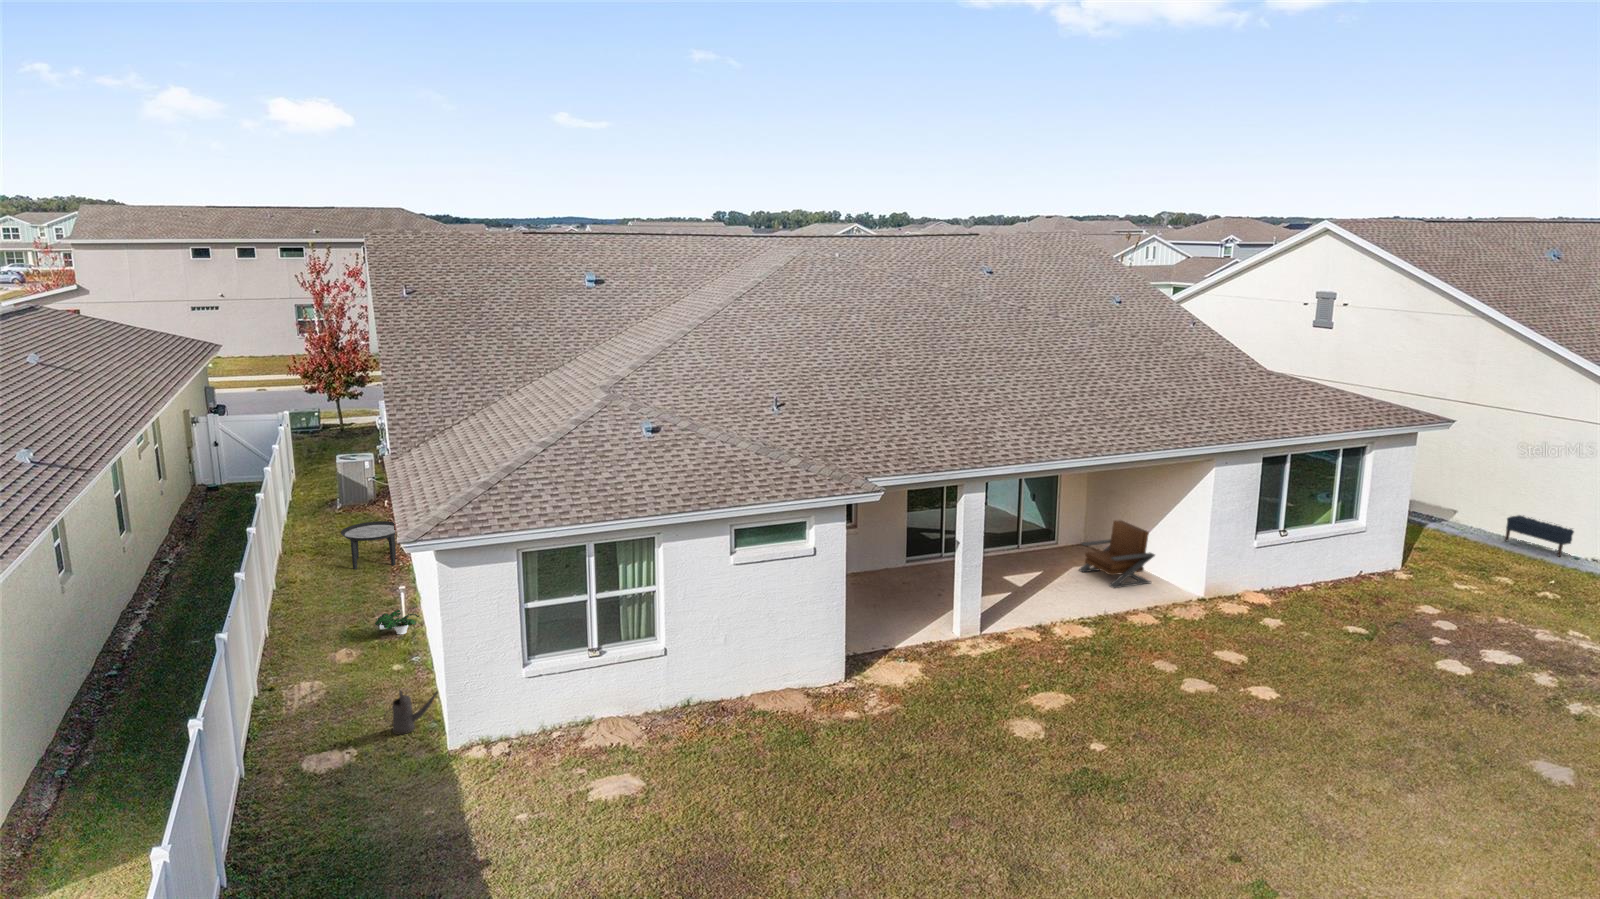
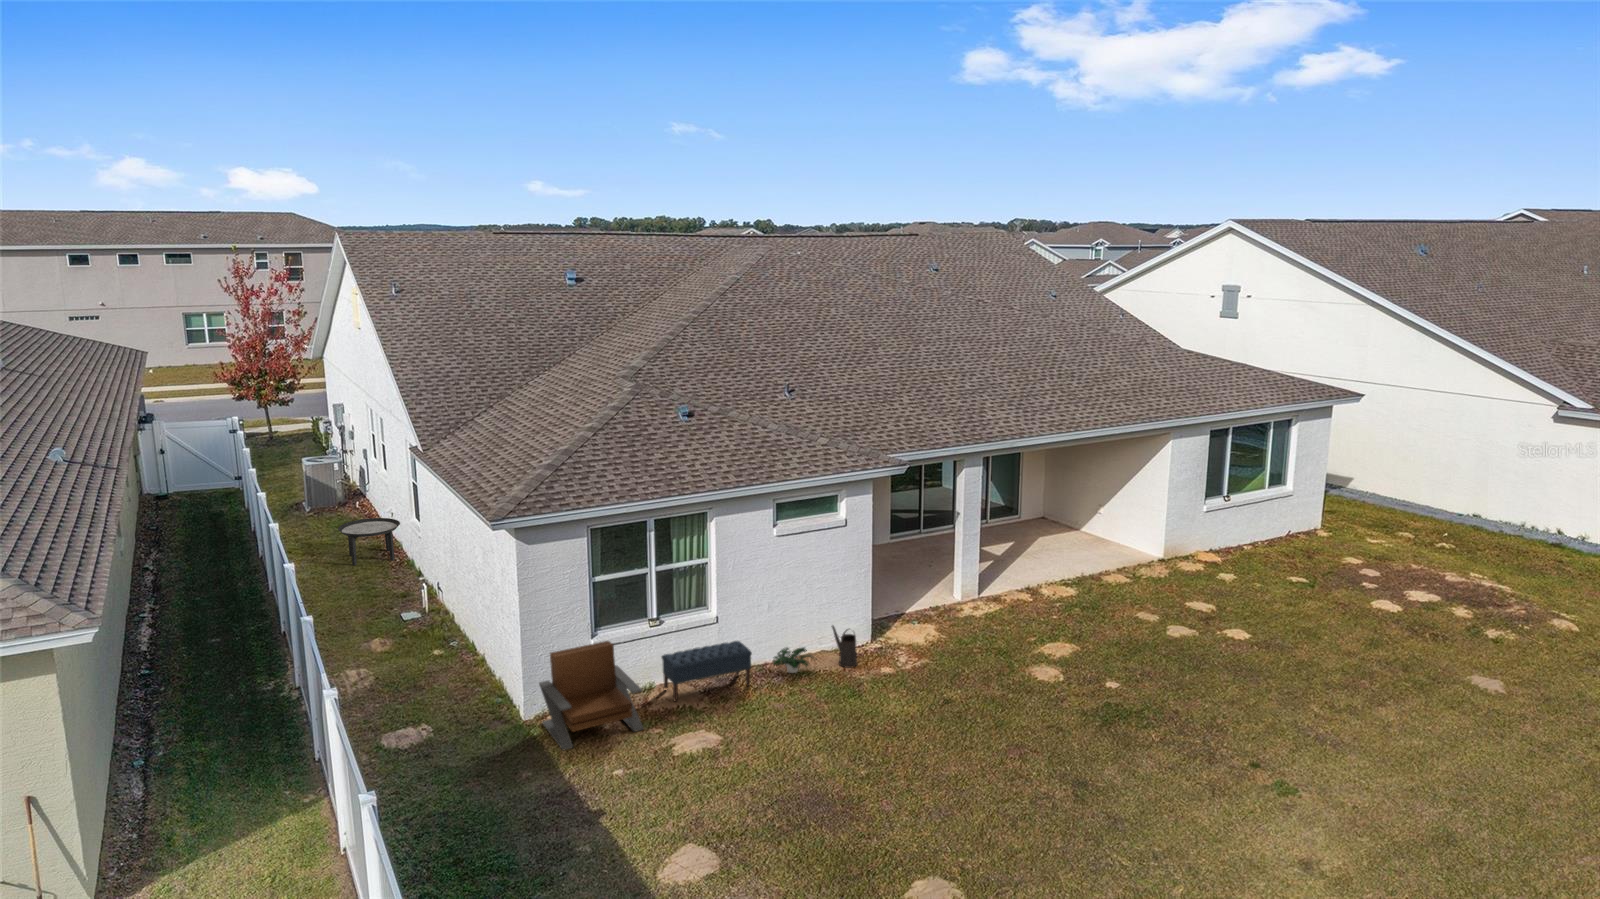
bench: present [1505,515,1574,557] -> present [662,641,752,702]
lounge chair: present [1079,520,1155,588] -> present [539,641,643,750]
potted plant: present [375,610,419,634] -> present [773,647,814,673]
watering can: present [391,690,438,734] -> present [832,626,857,668]

